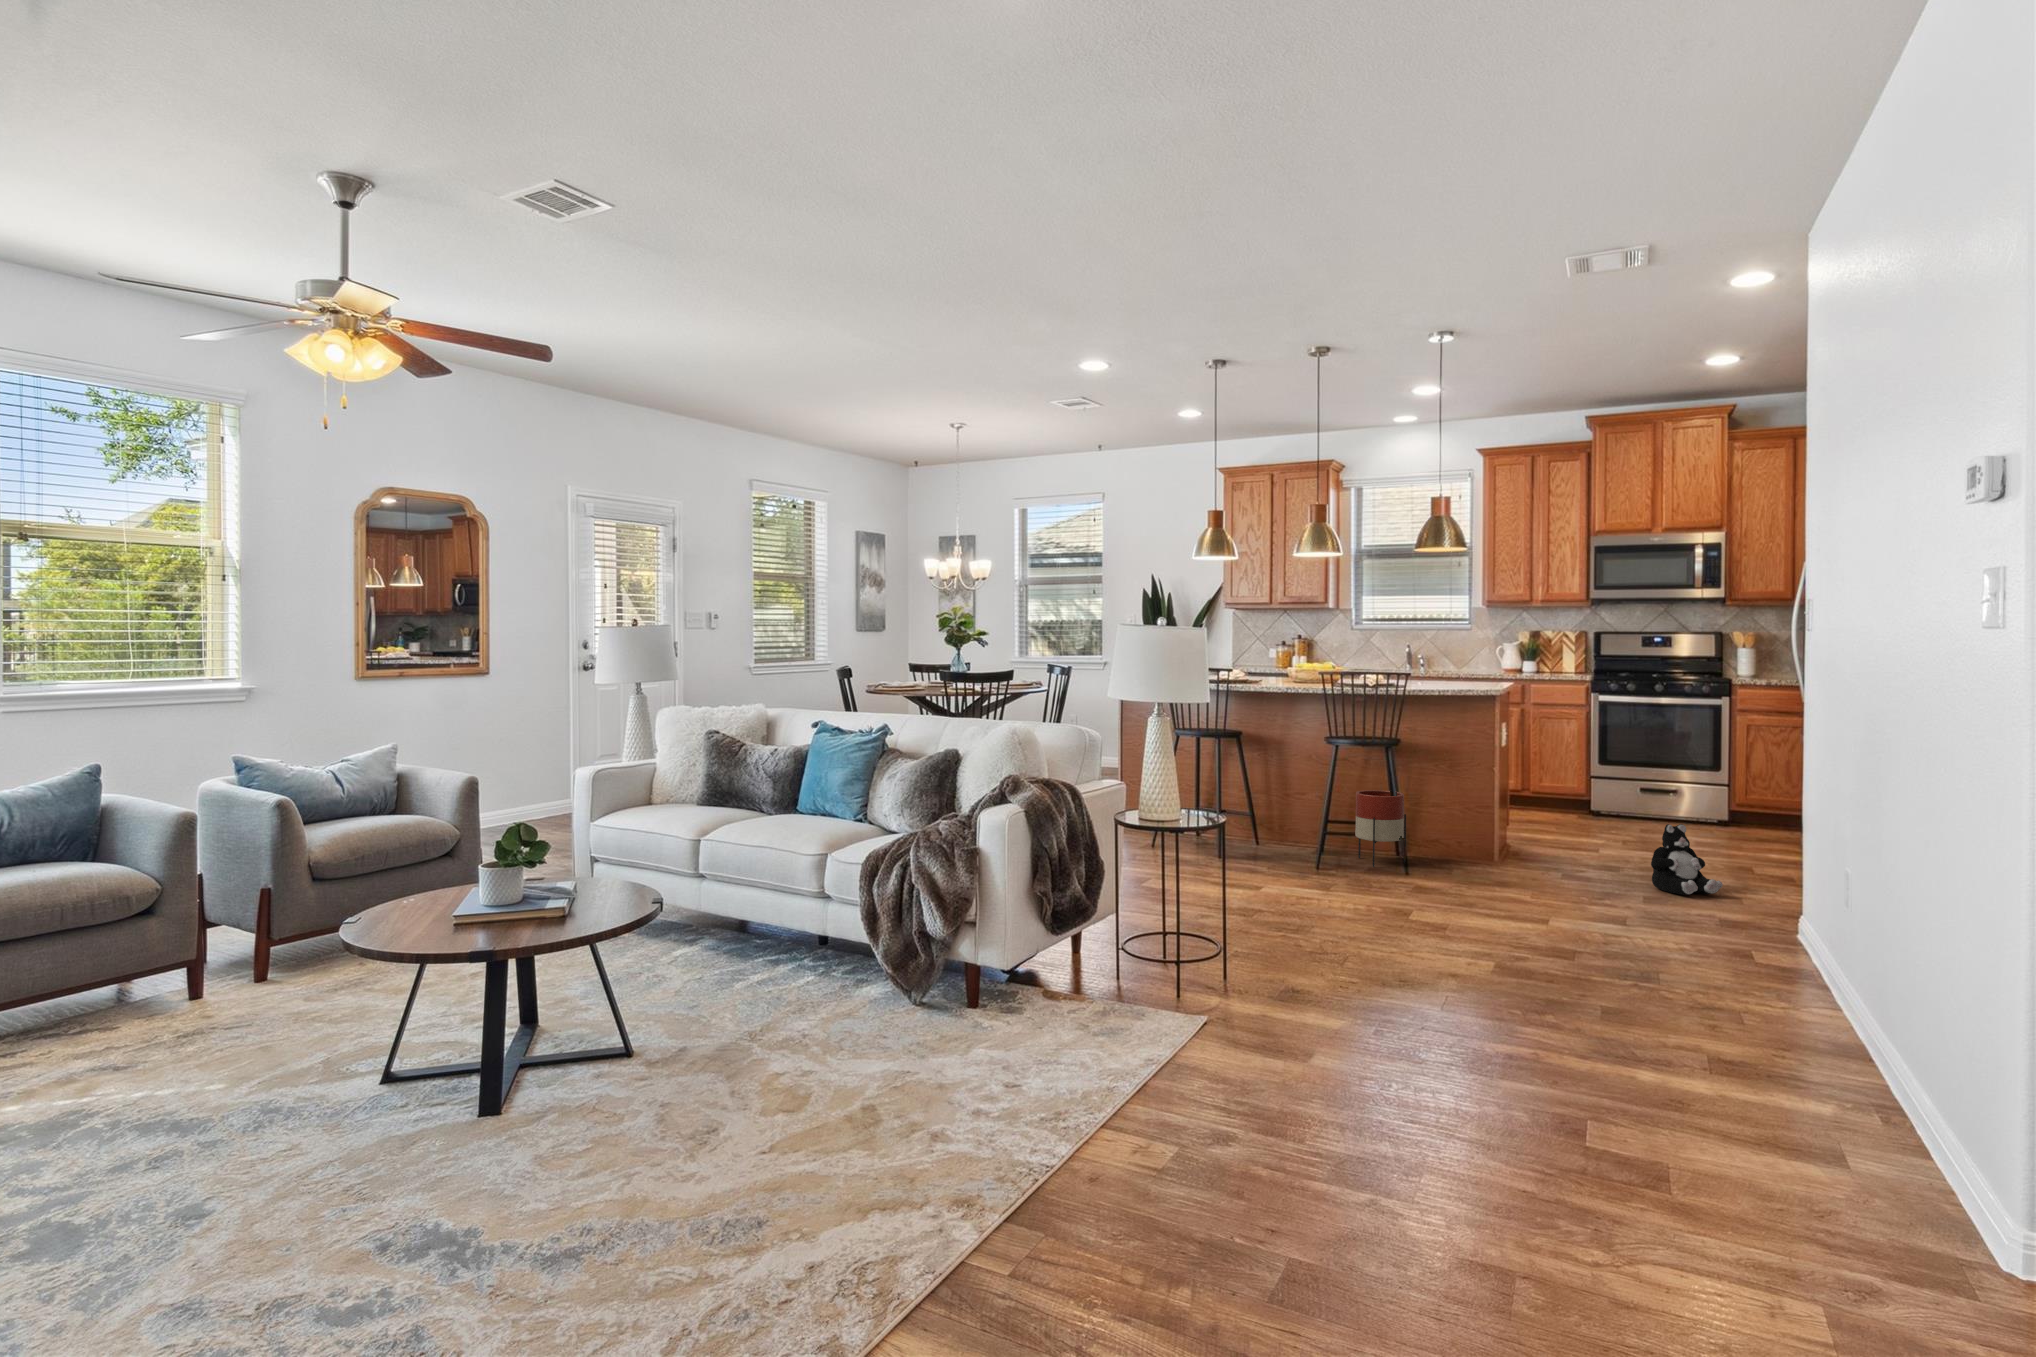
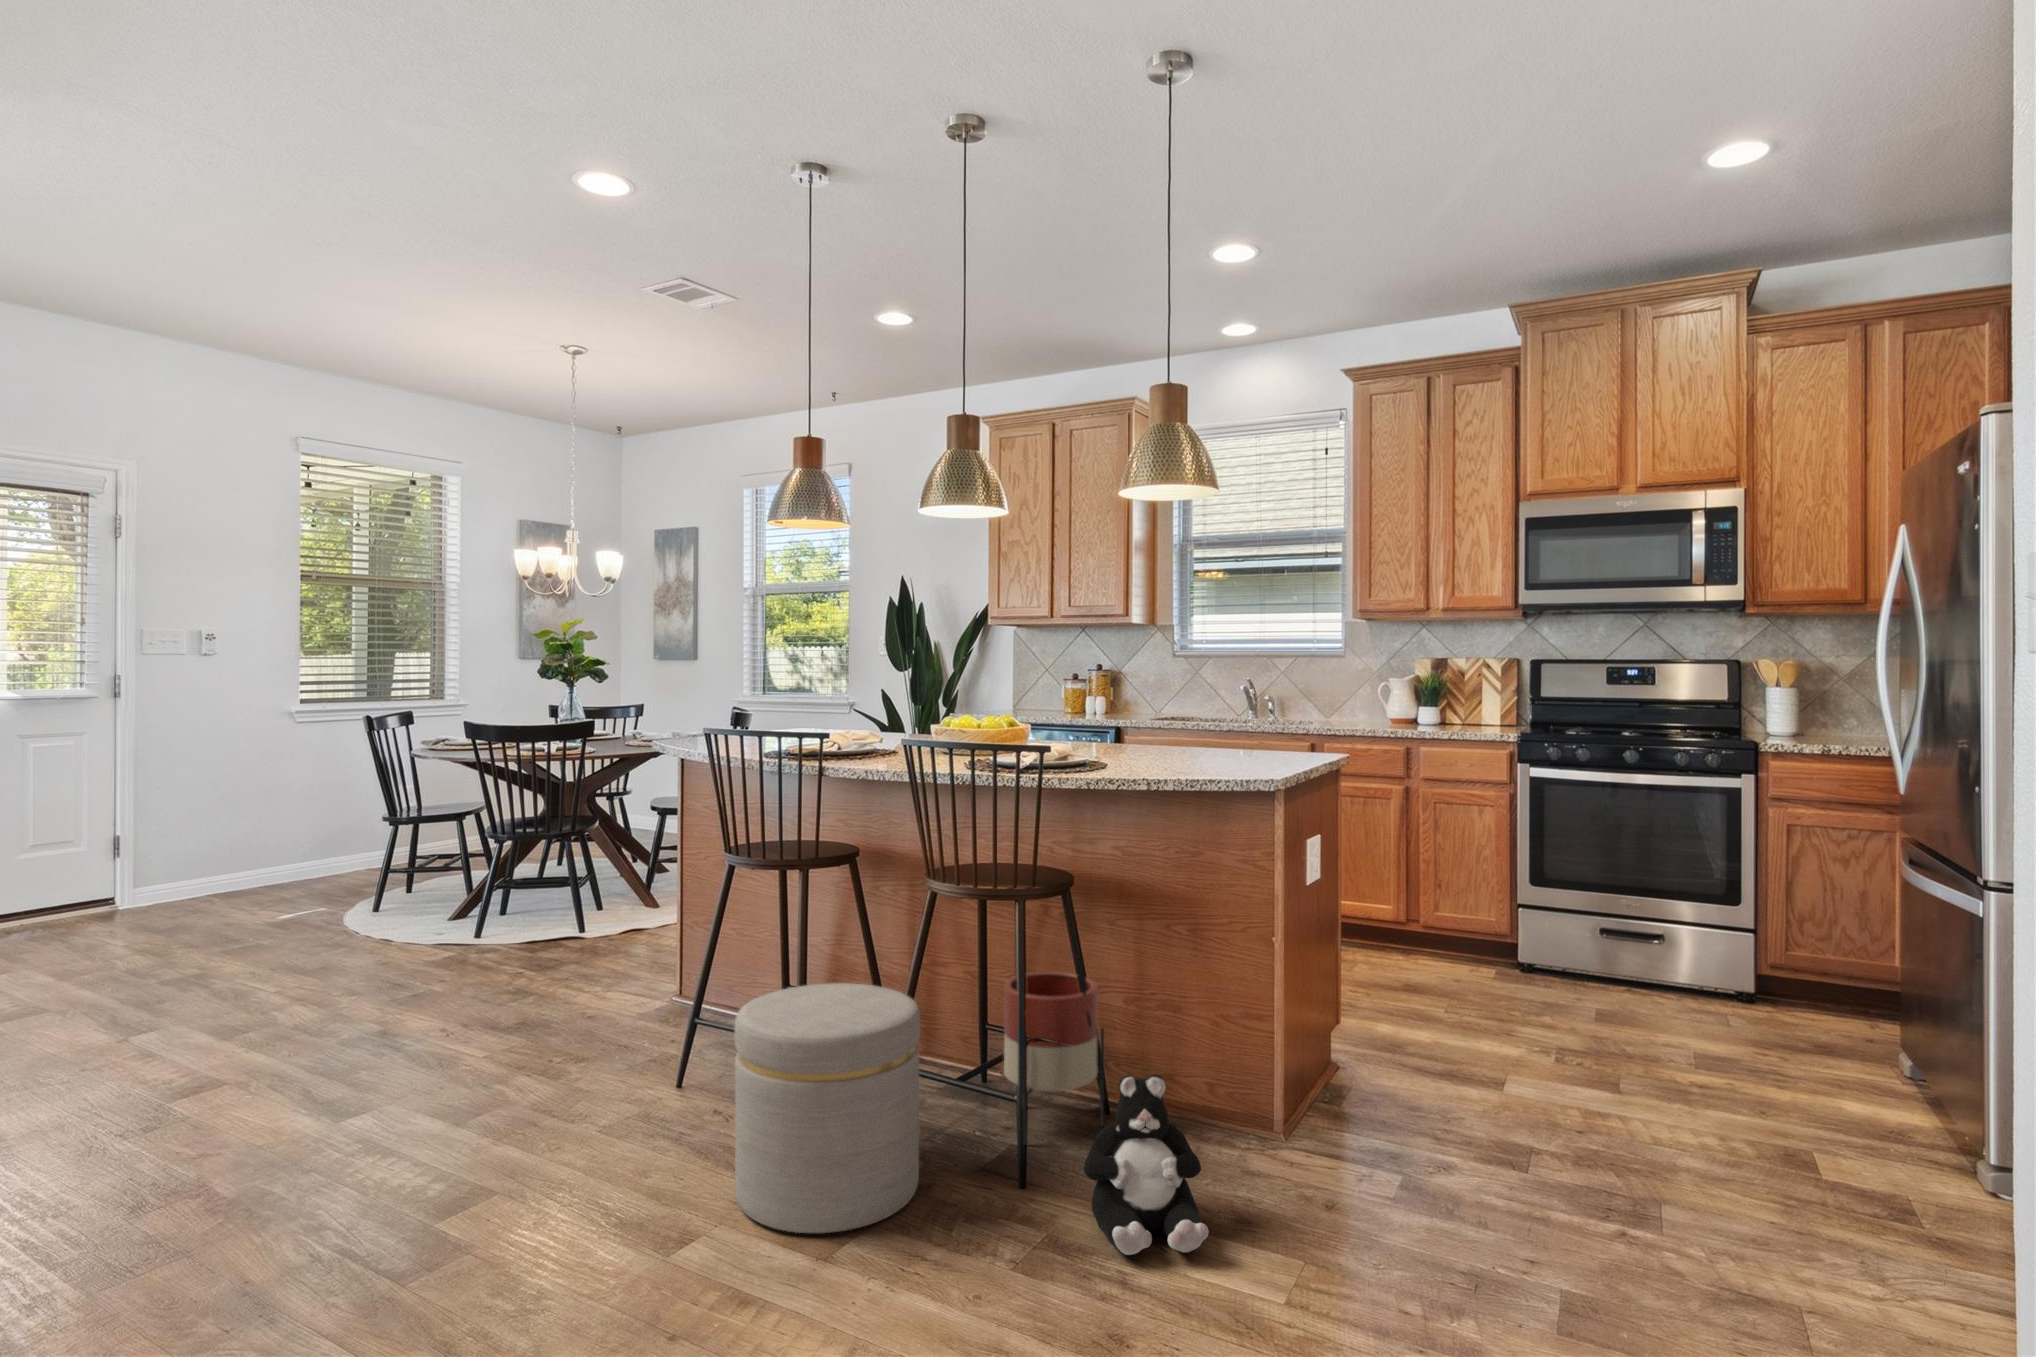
ottoman: none [1257,788,1343,886] -> present [734,983,920,1233]
plush toy: present [1651,824,1723,895] -> present [1084,1075,1209,1255]

